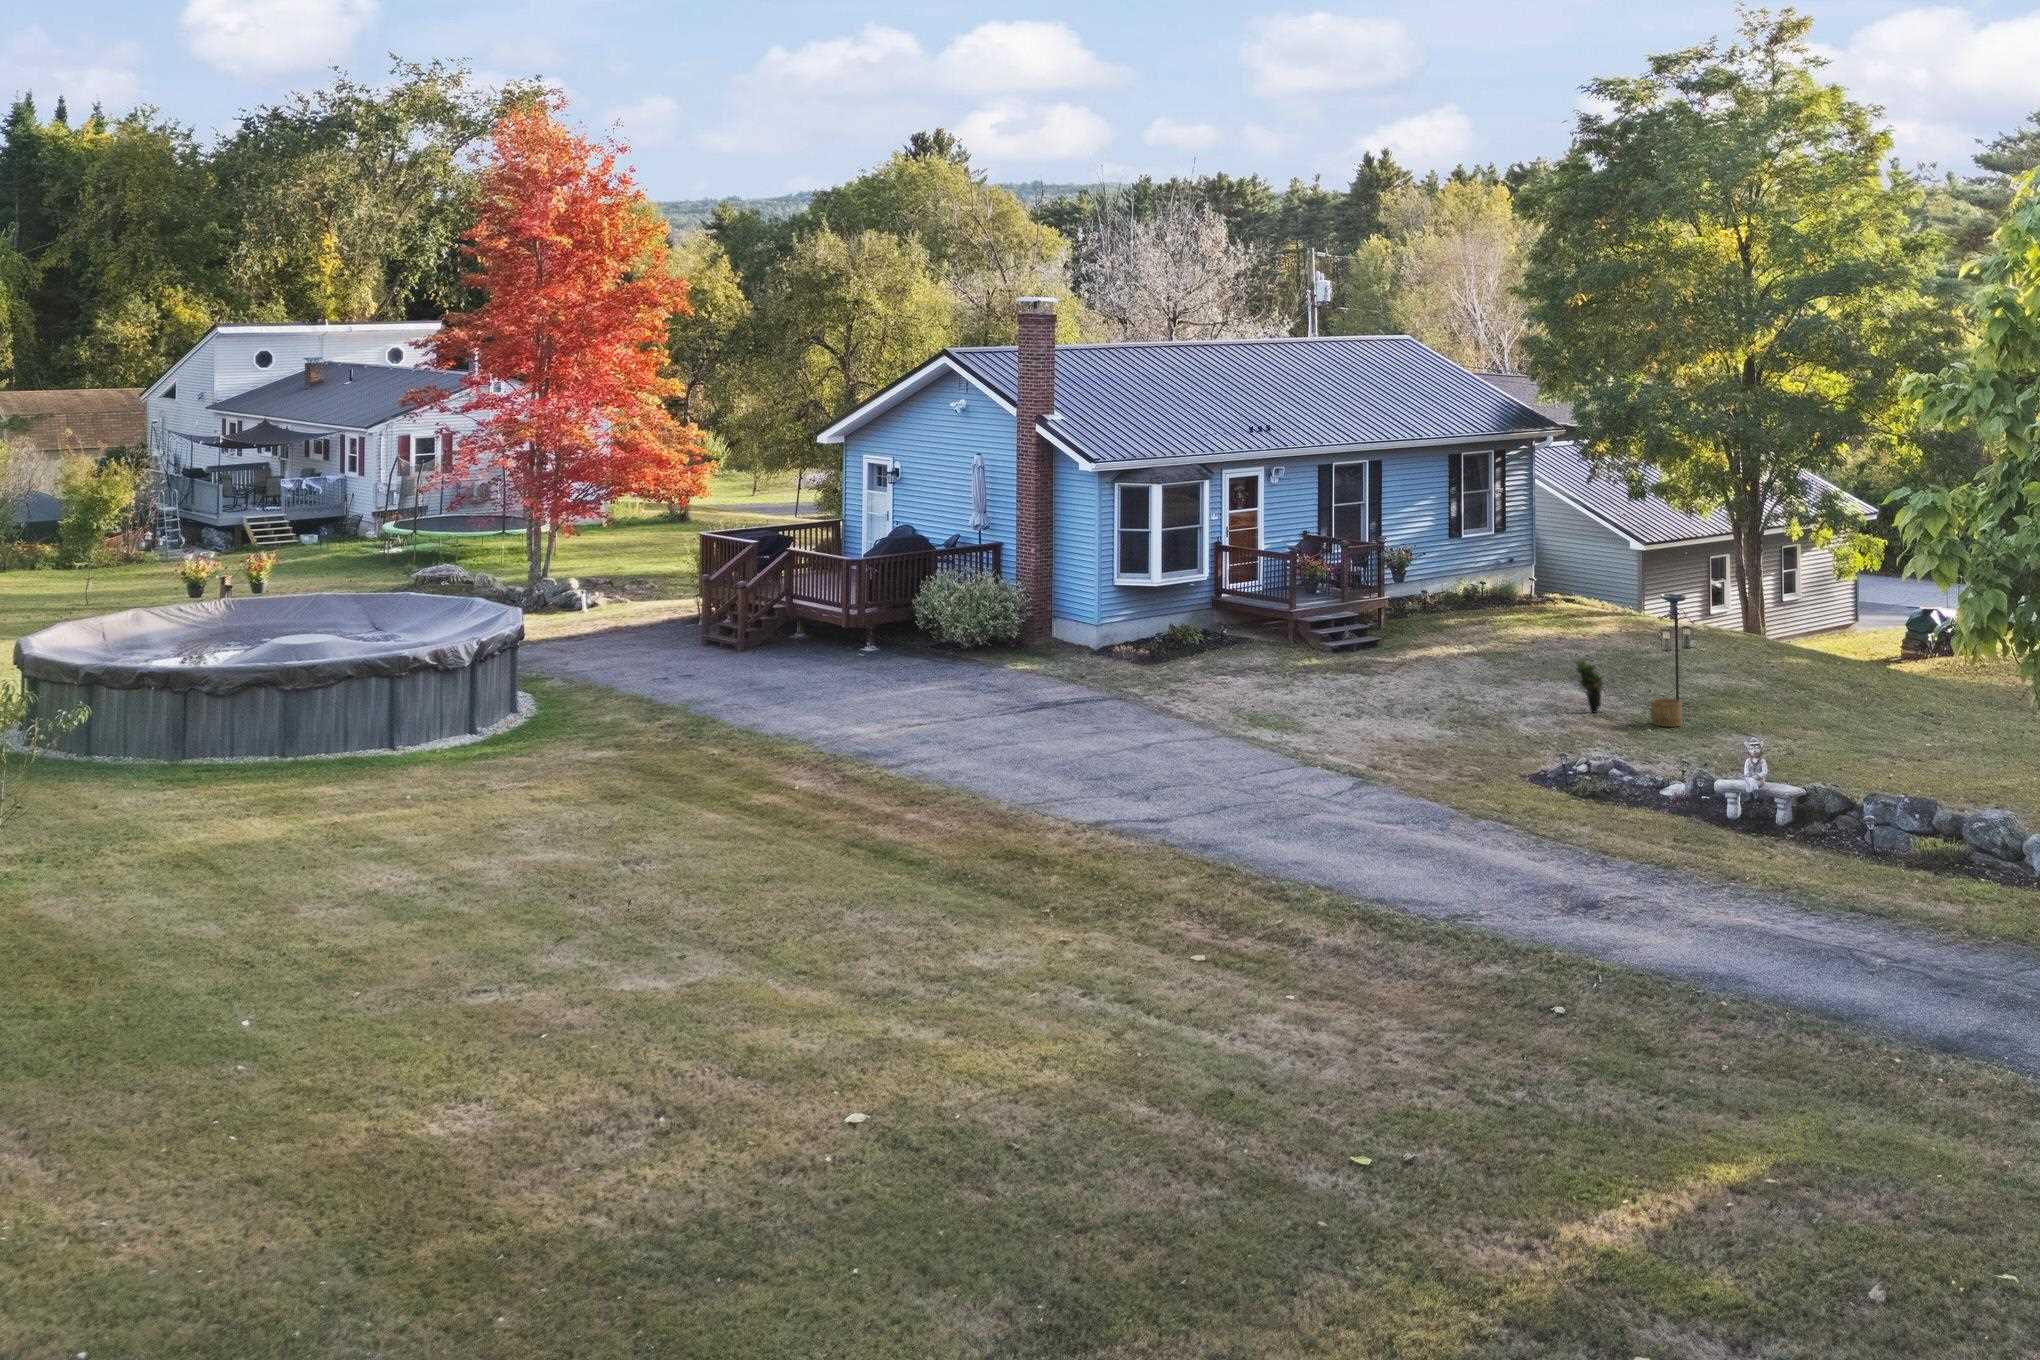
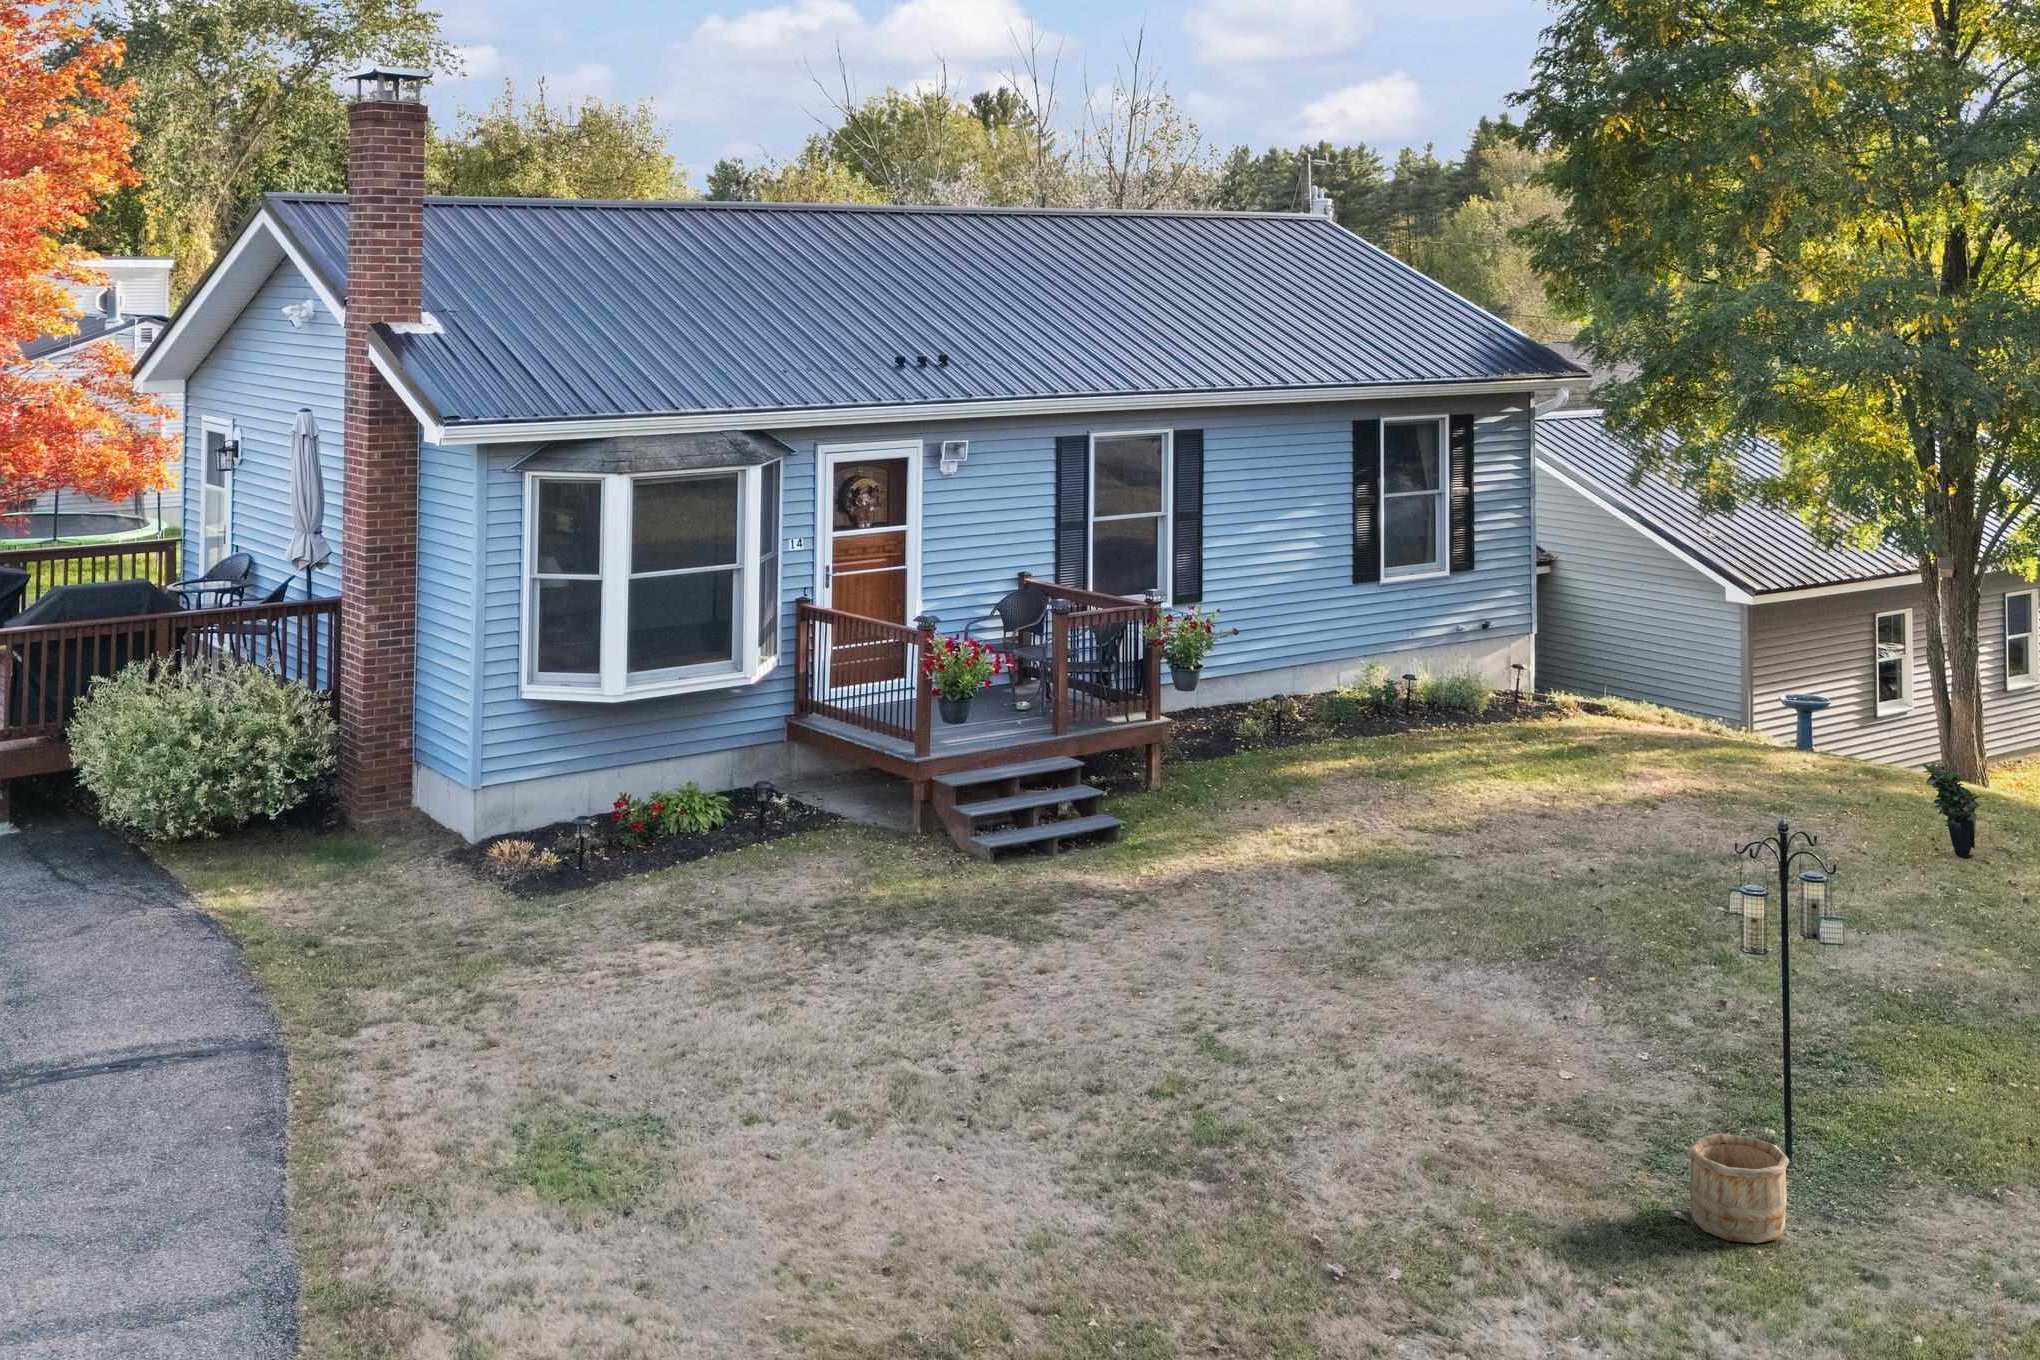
potted plant: present [1575,660,1603,713] -> present [1922,762,1980,858]

